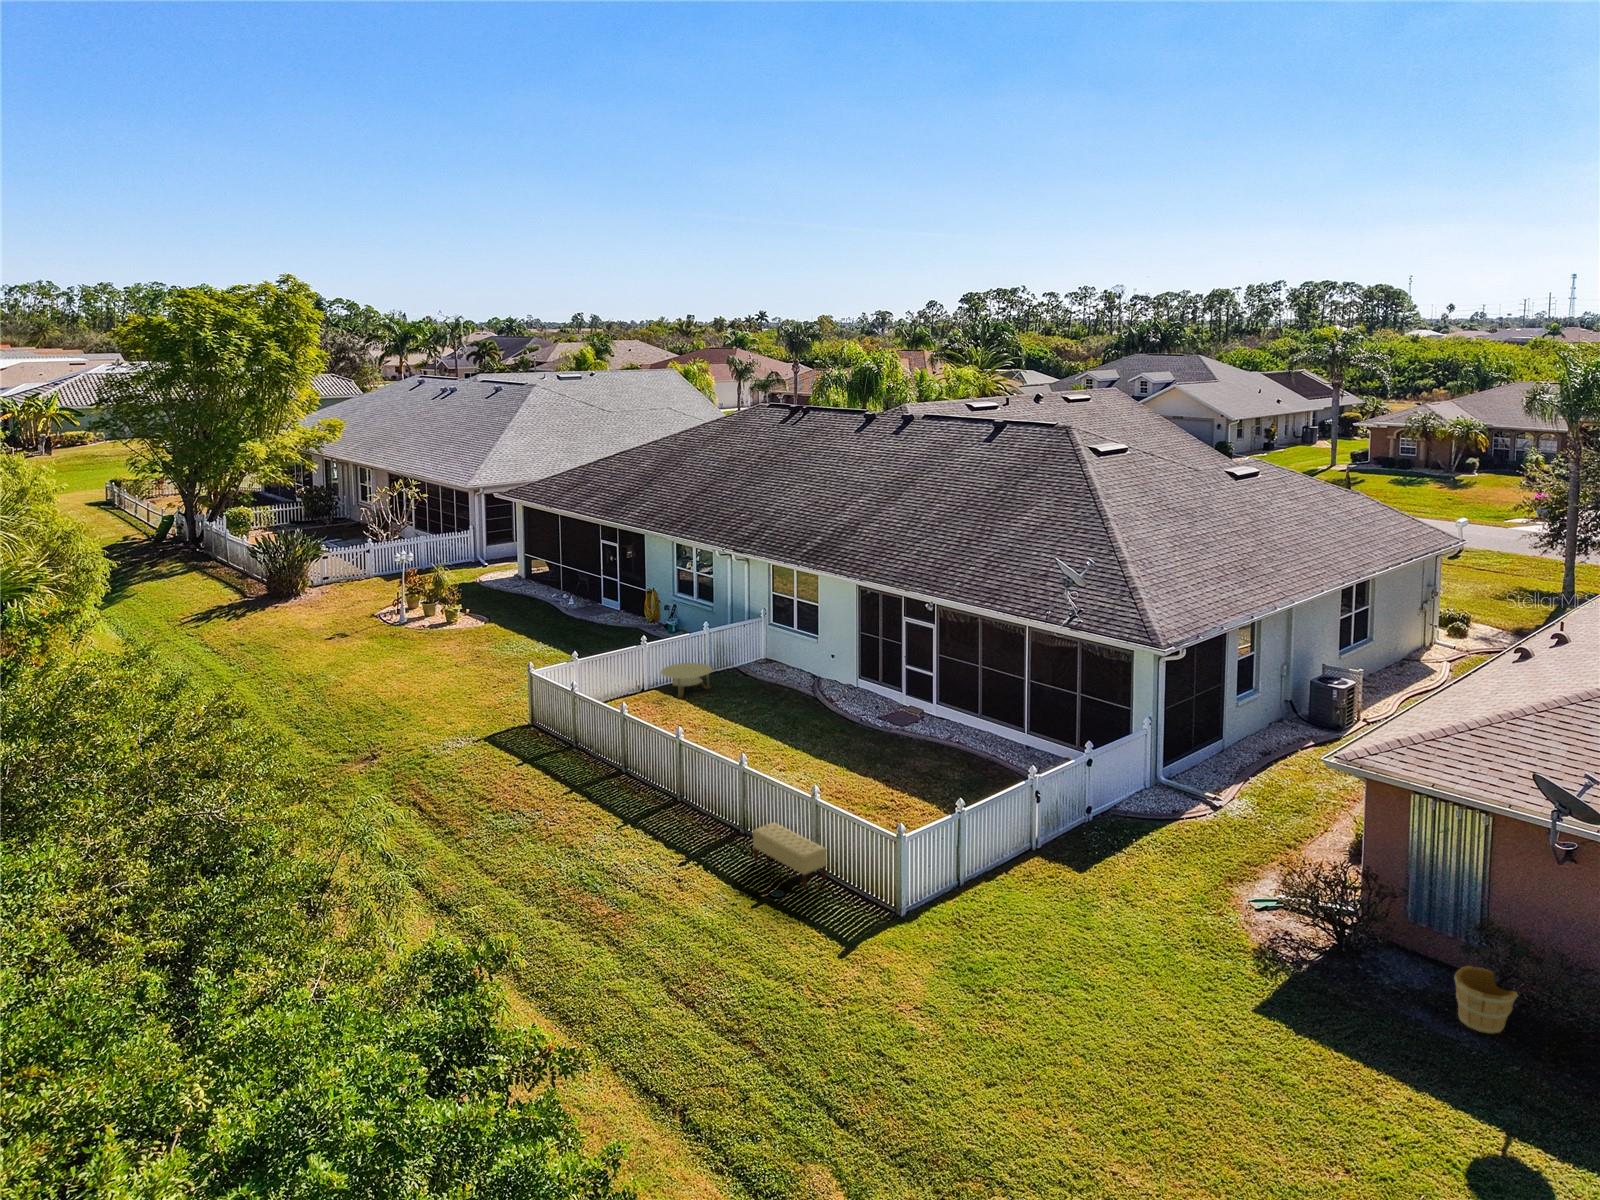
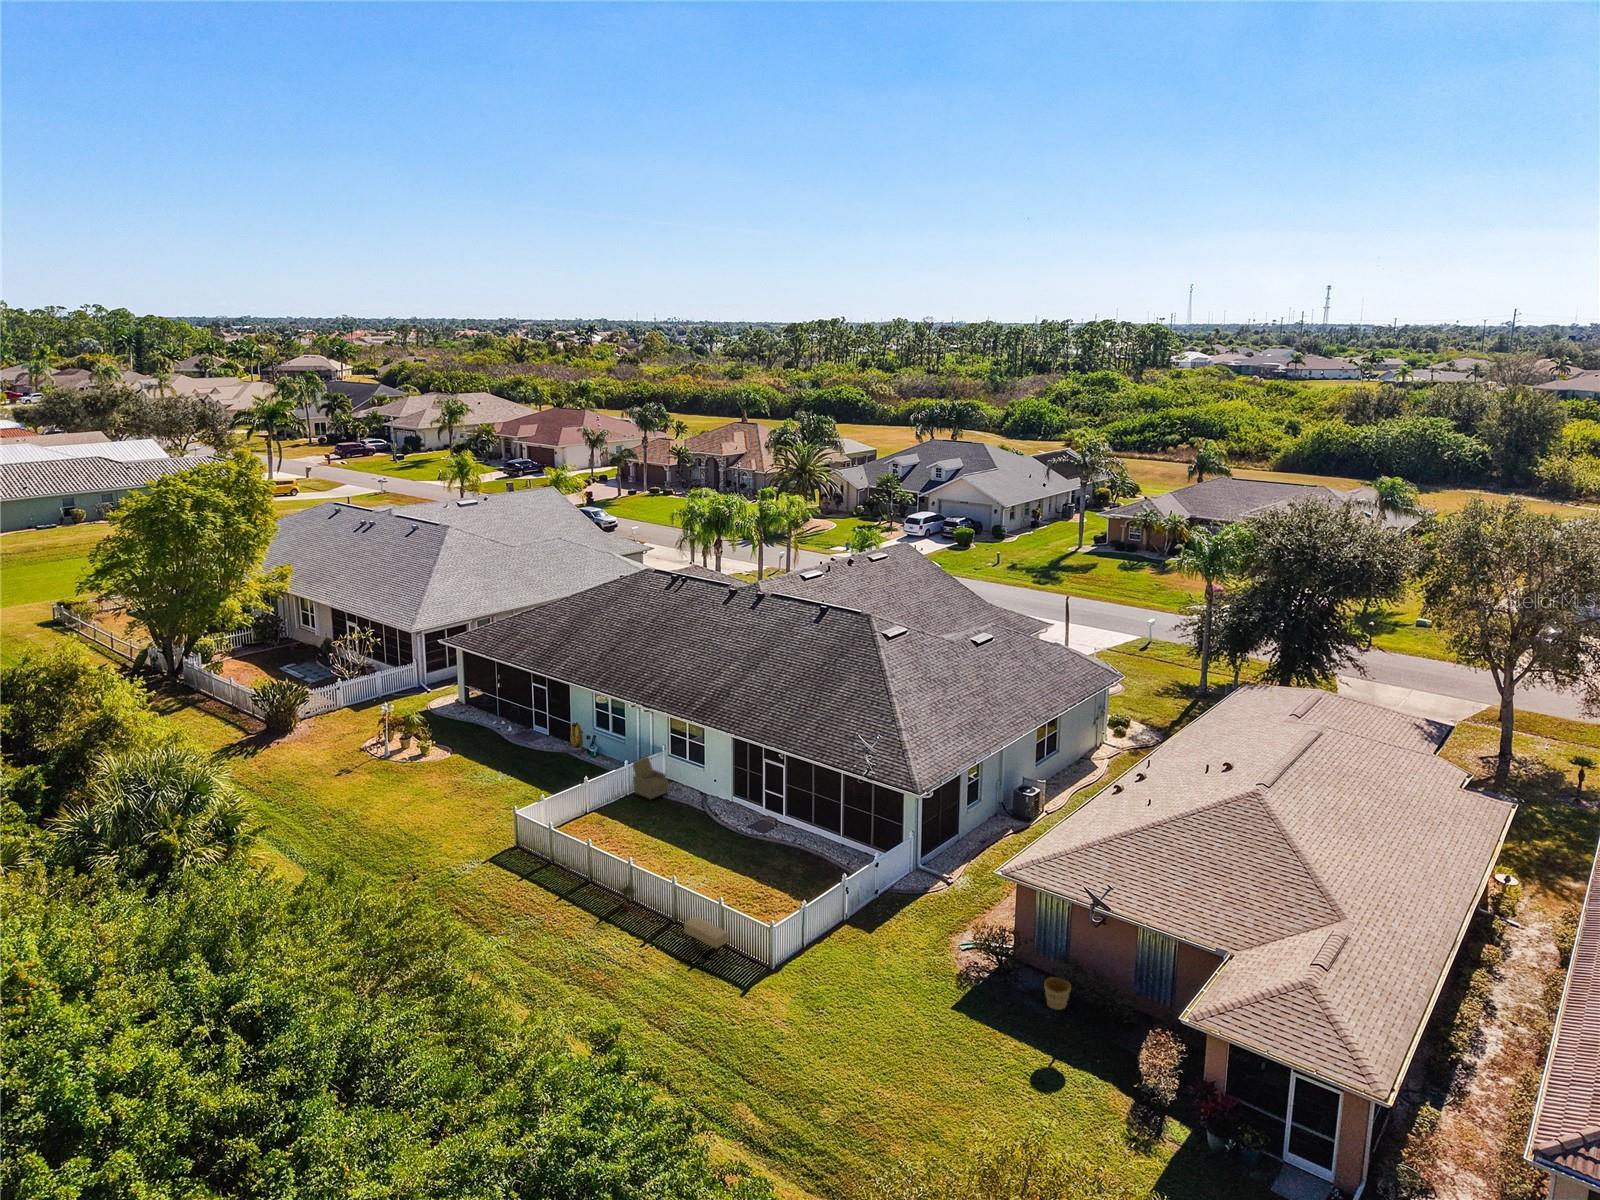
chair: none [715,620,765,683] -> present [633,757,668,801]
round table: present [661,663,712,698] -> none [598,790,634,818]
potted tree: none [655,761,687,814] -> present [618,881,636,911]

